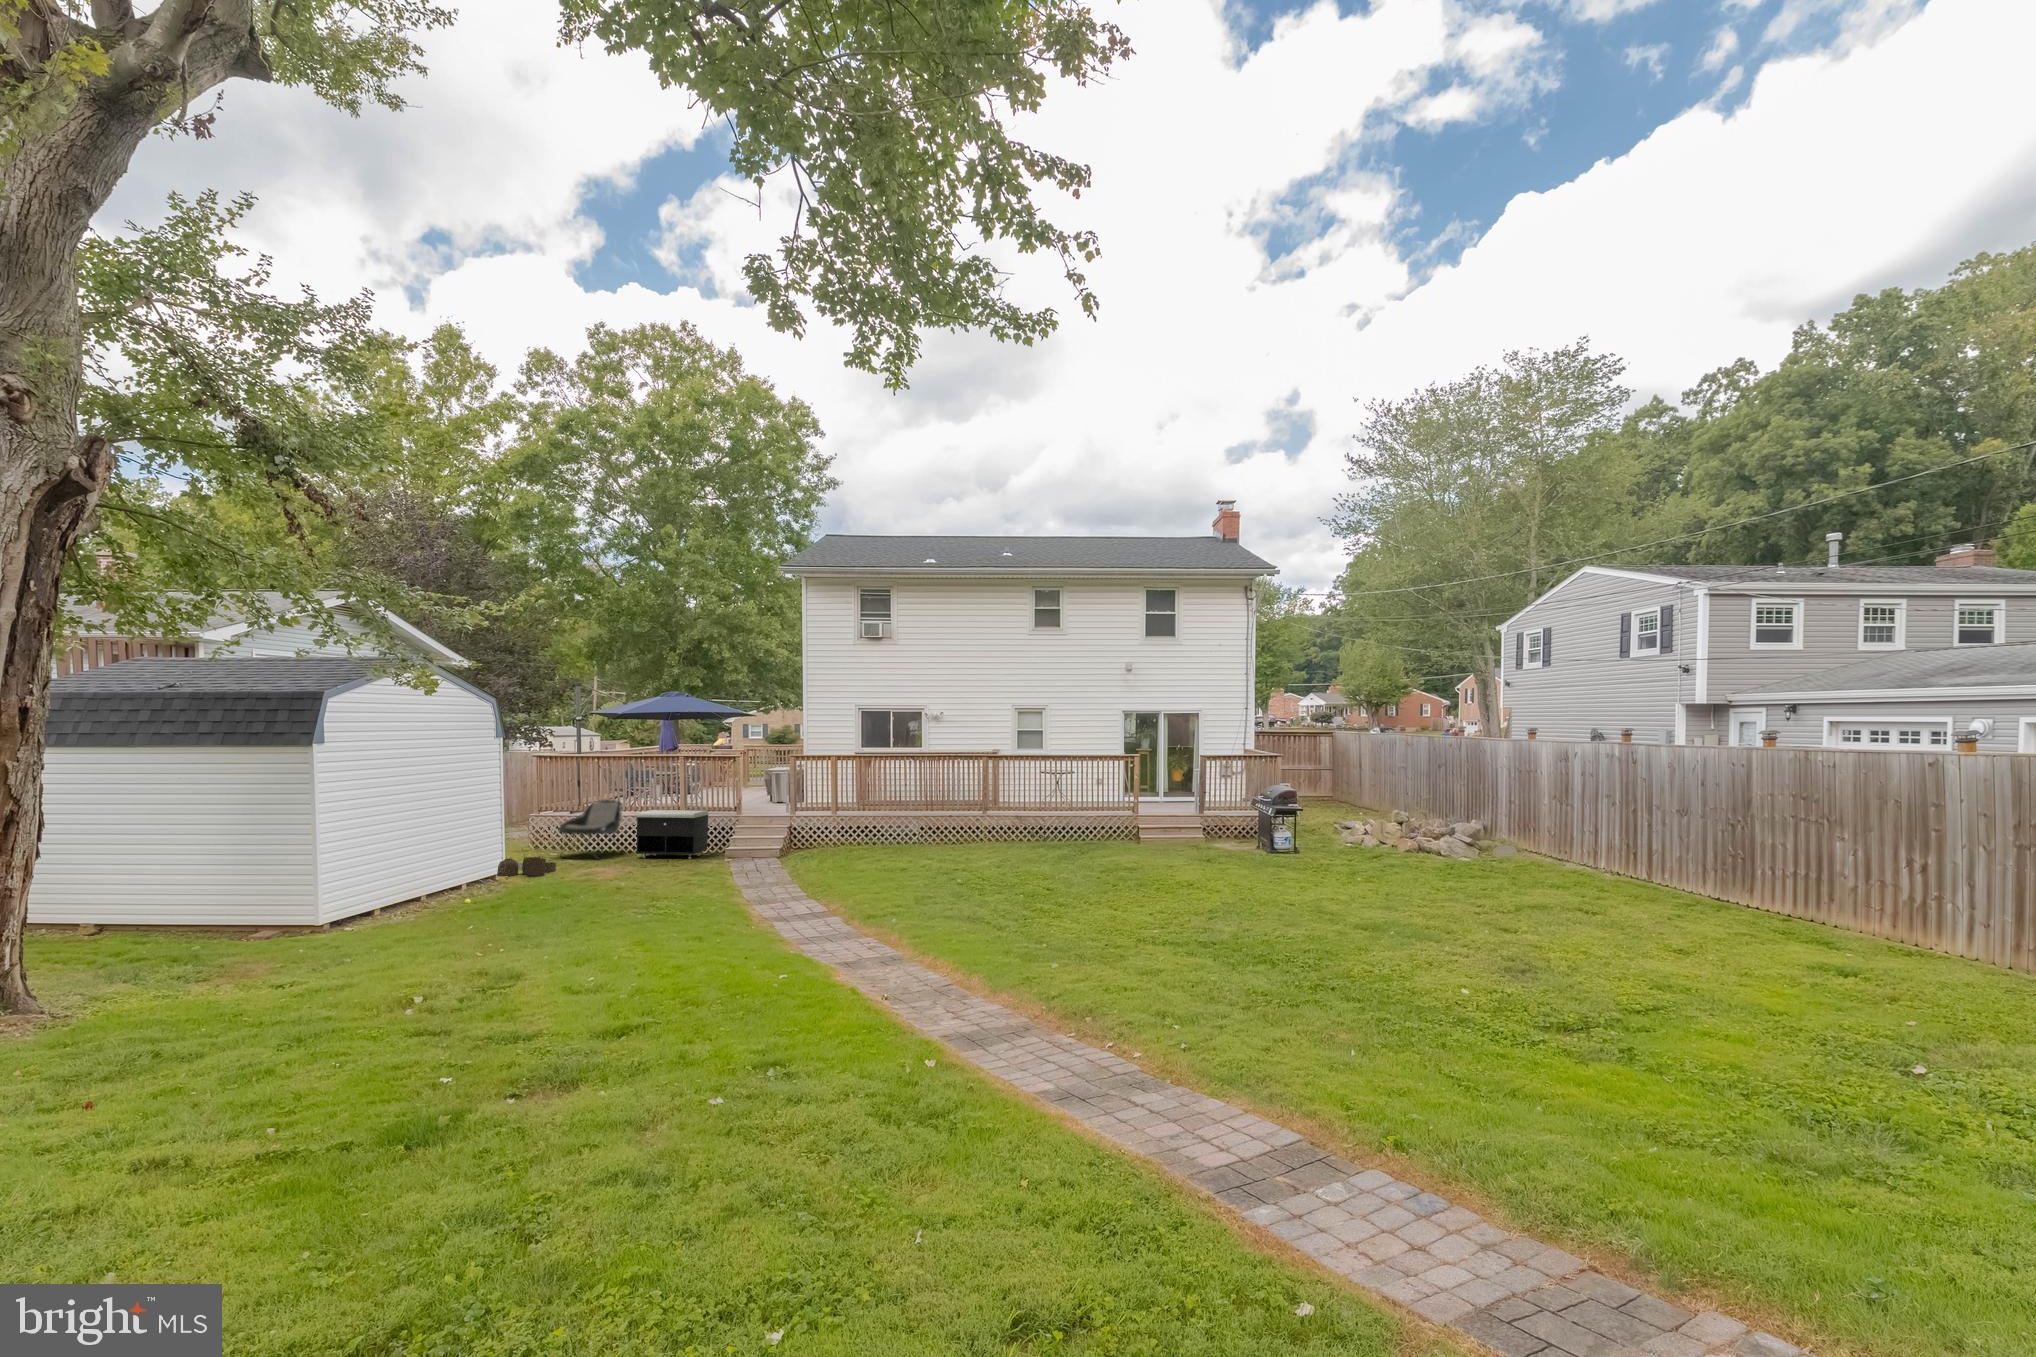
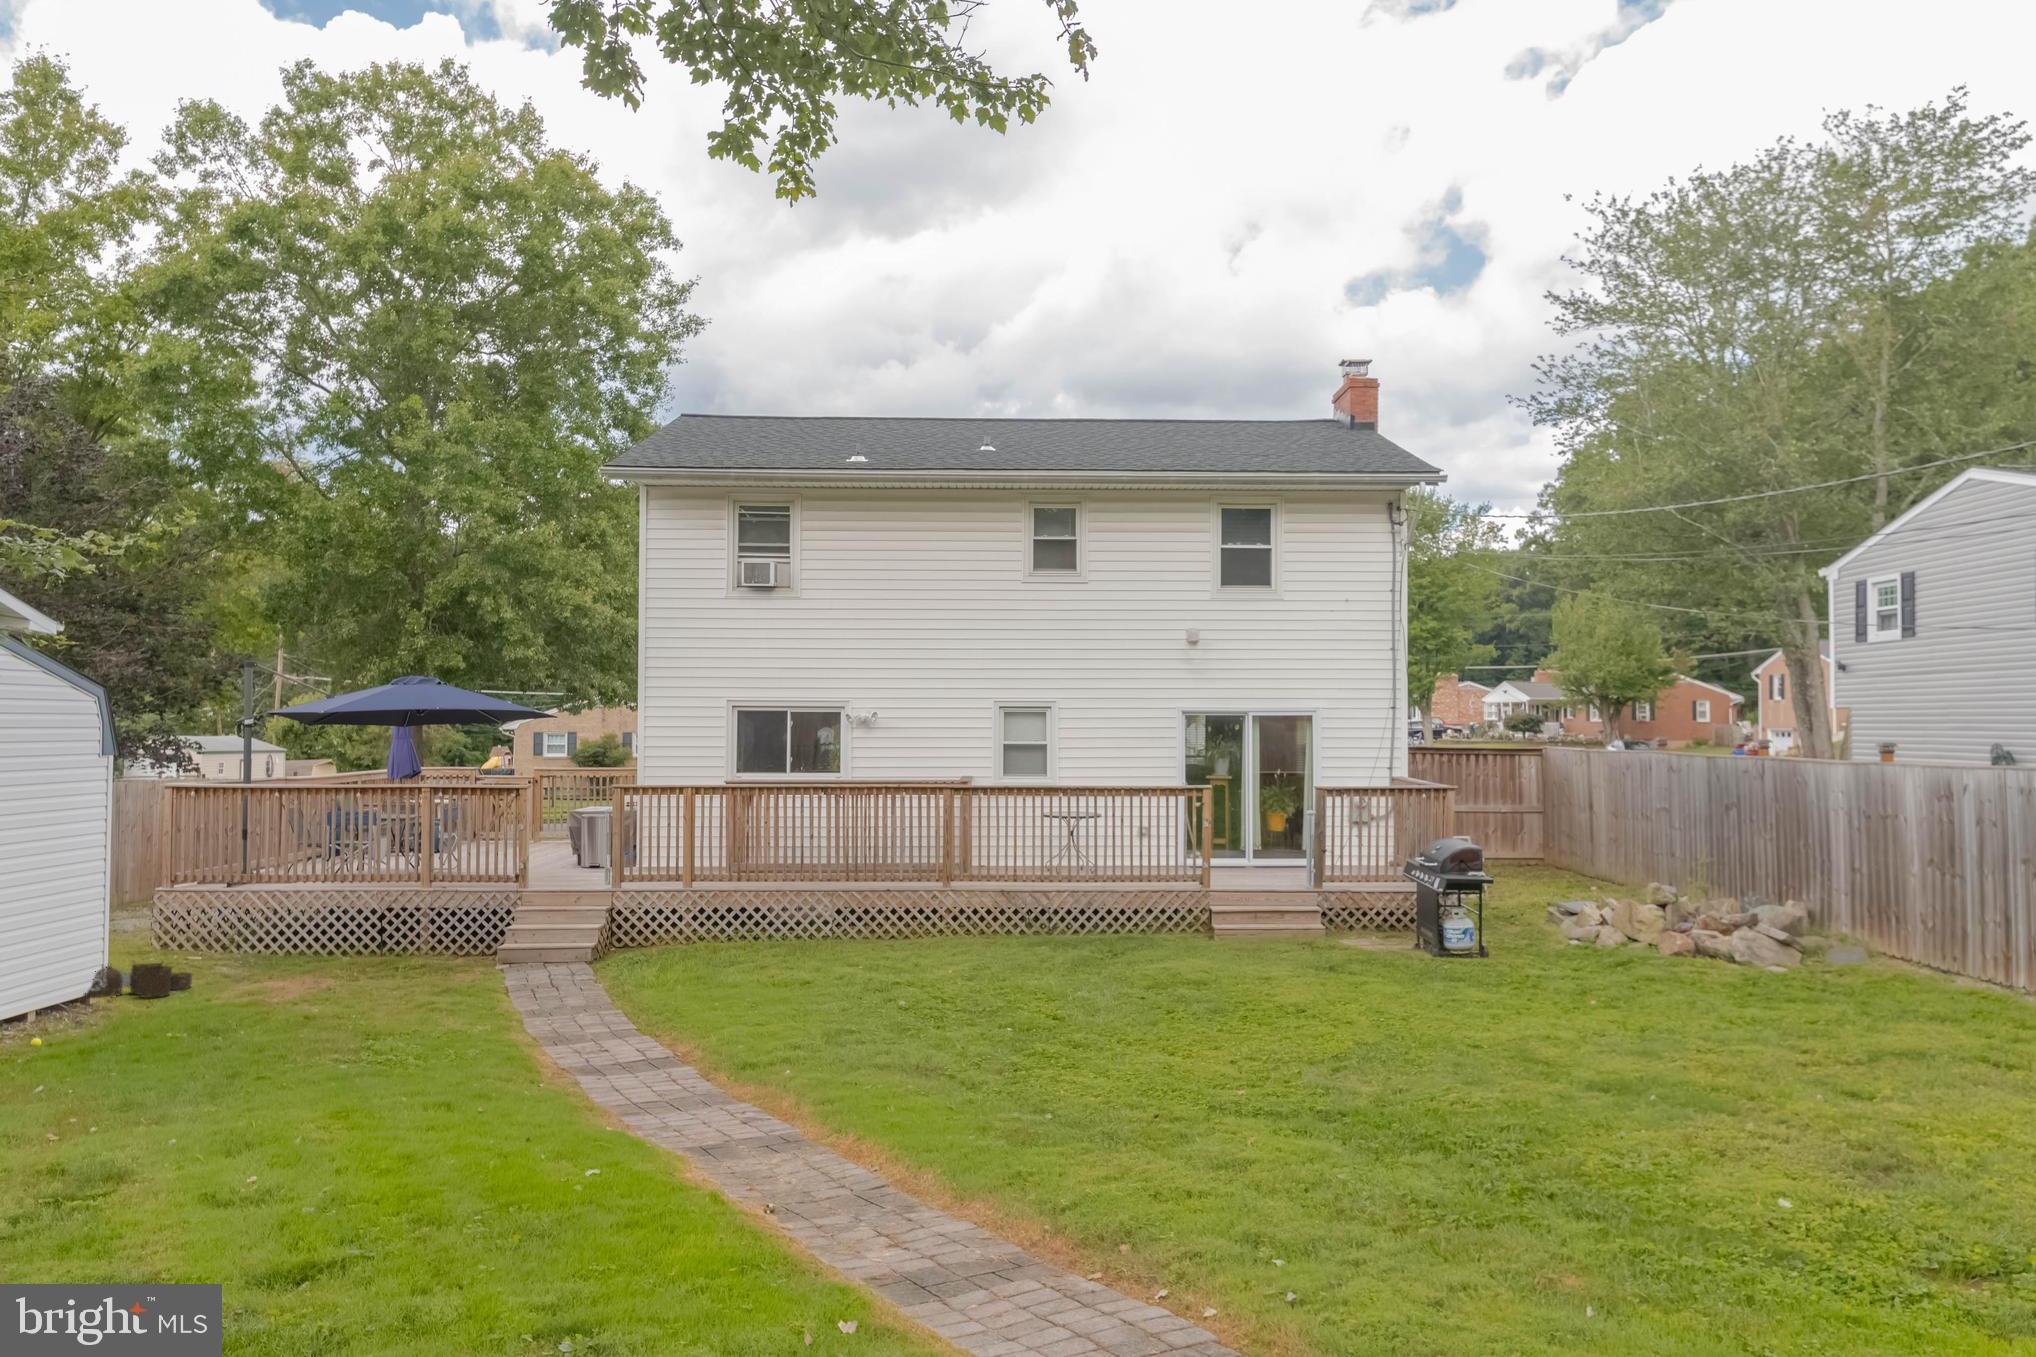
lounge chair: present [559,800,623,858] -> none [202,861,321,966]
storage bench: present [636,810,708,859] -> none [339,879,468,964]

